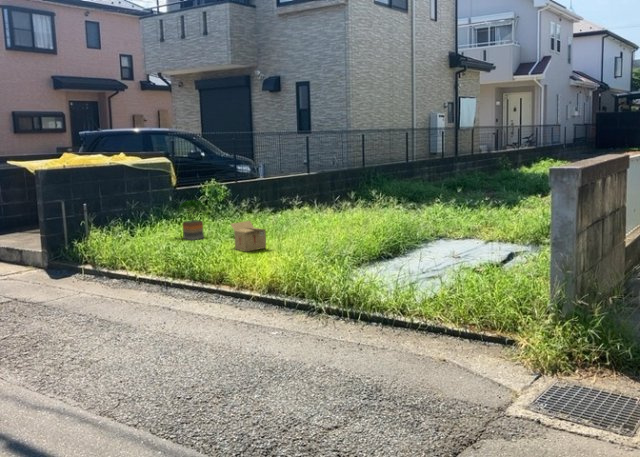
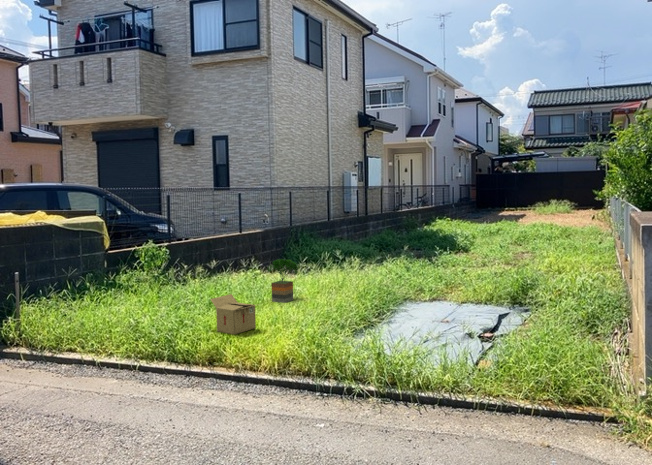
potted tree: present [179,200,208,240] -> present [268,259,299,303]

